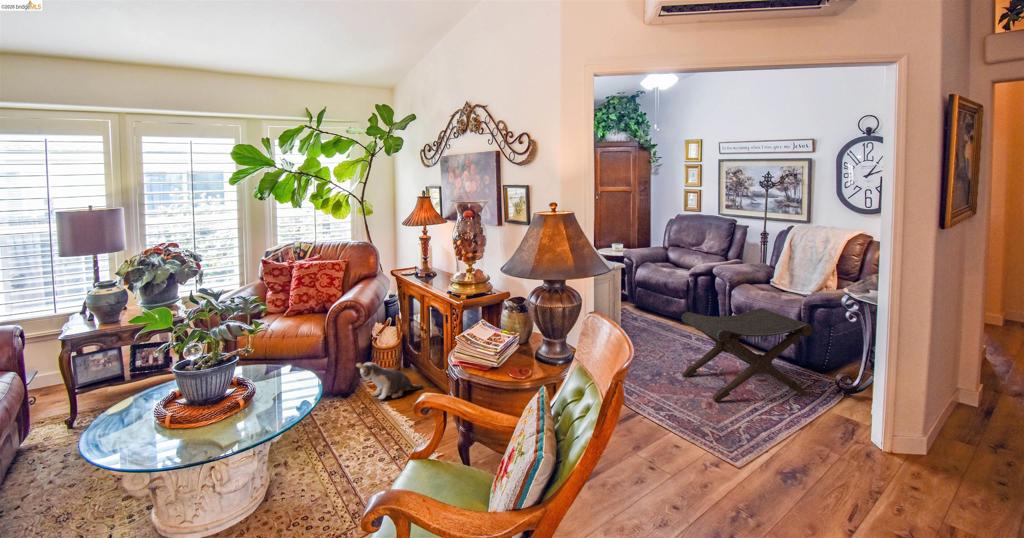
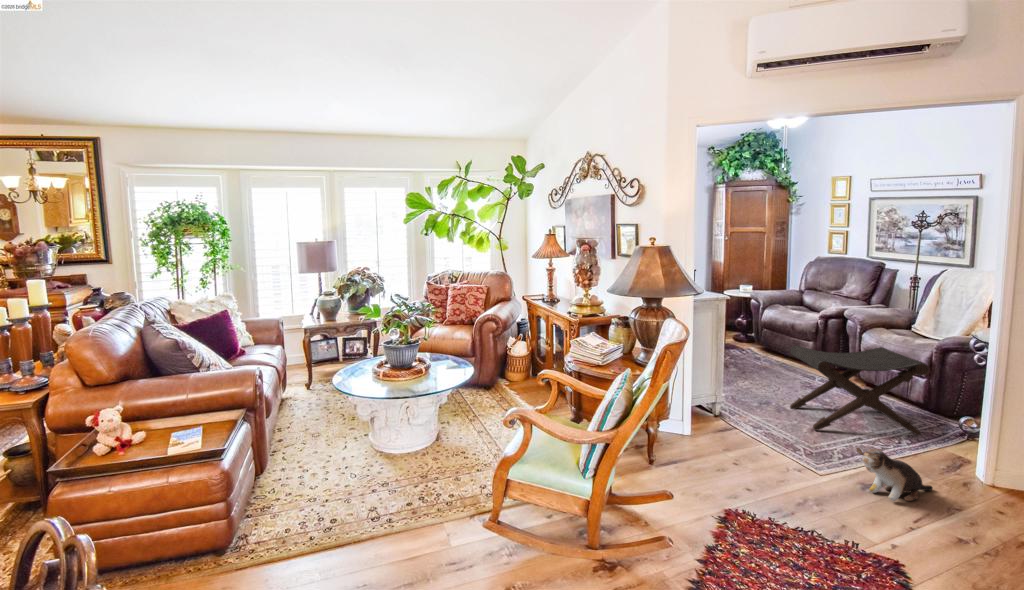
plush toy: present [356,362,423,399] -> present [857,448,933,501]

